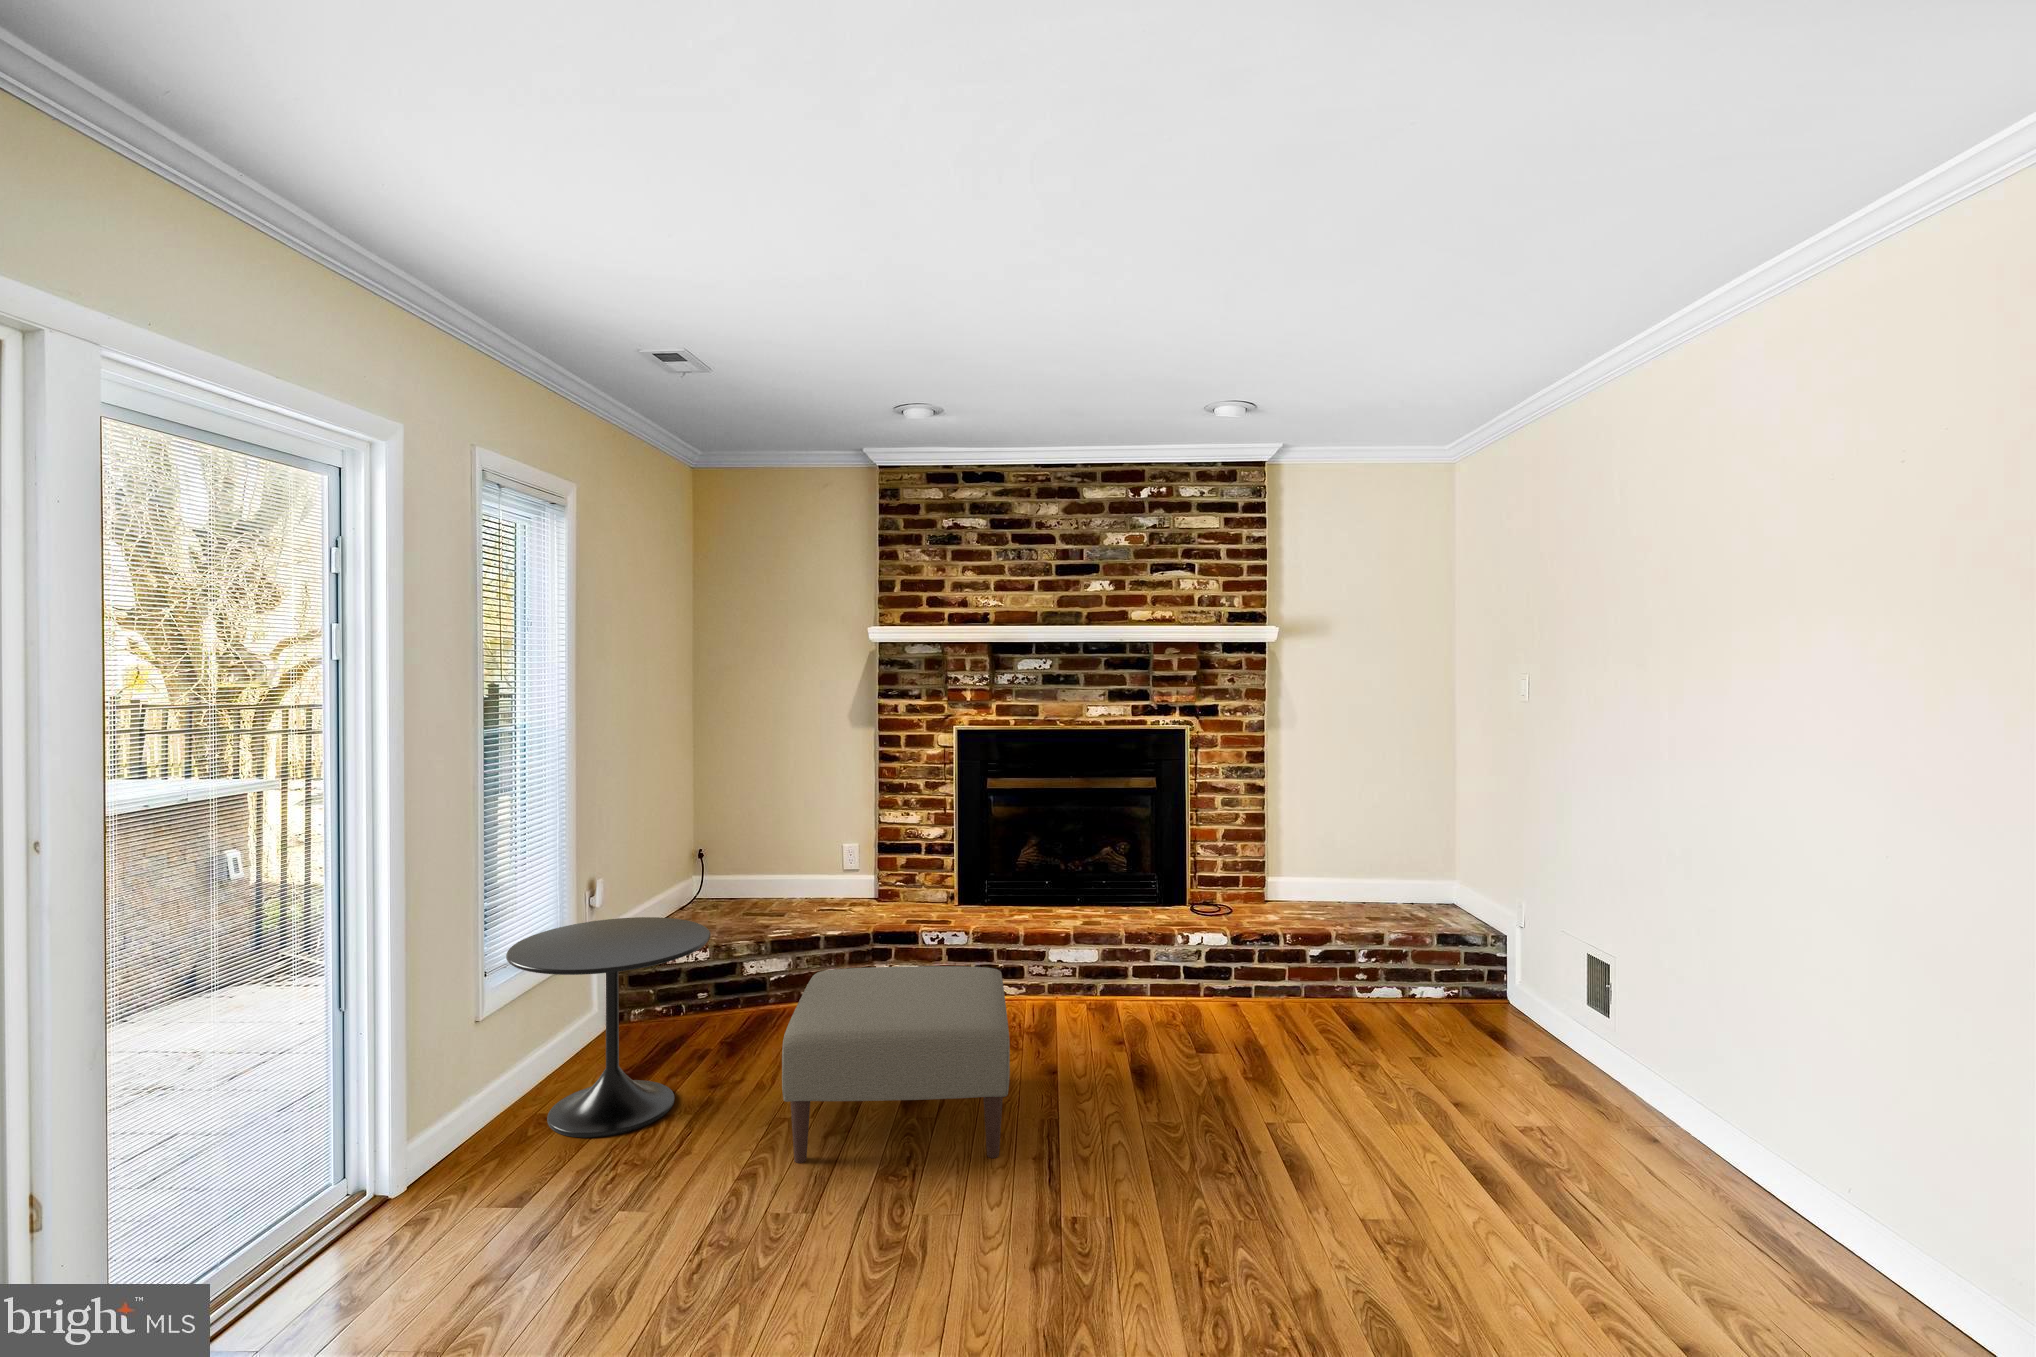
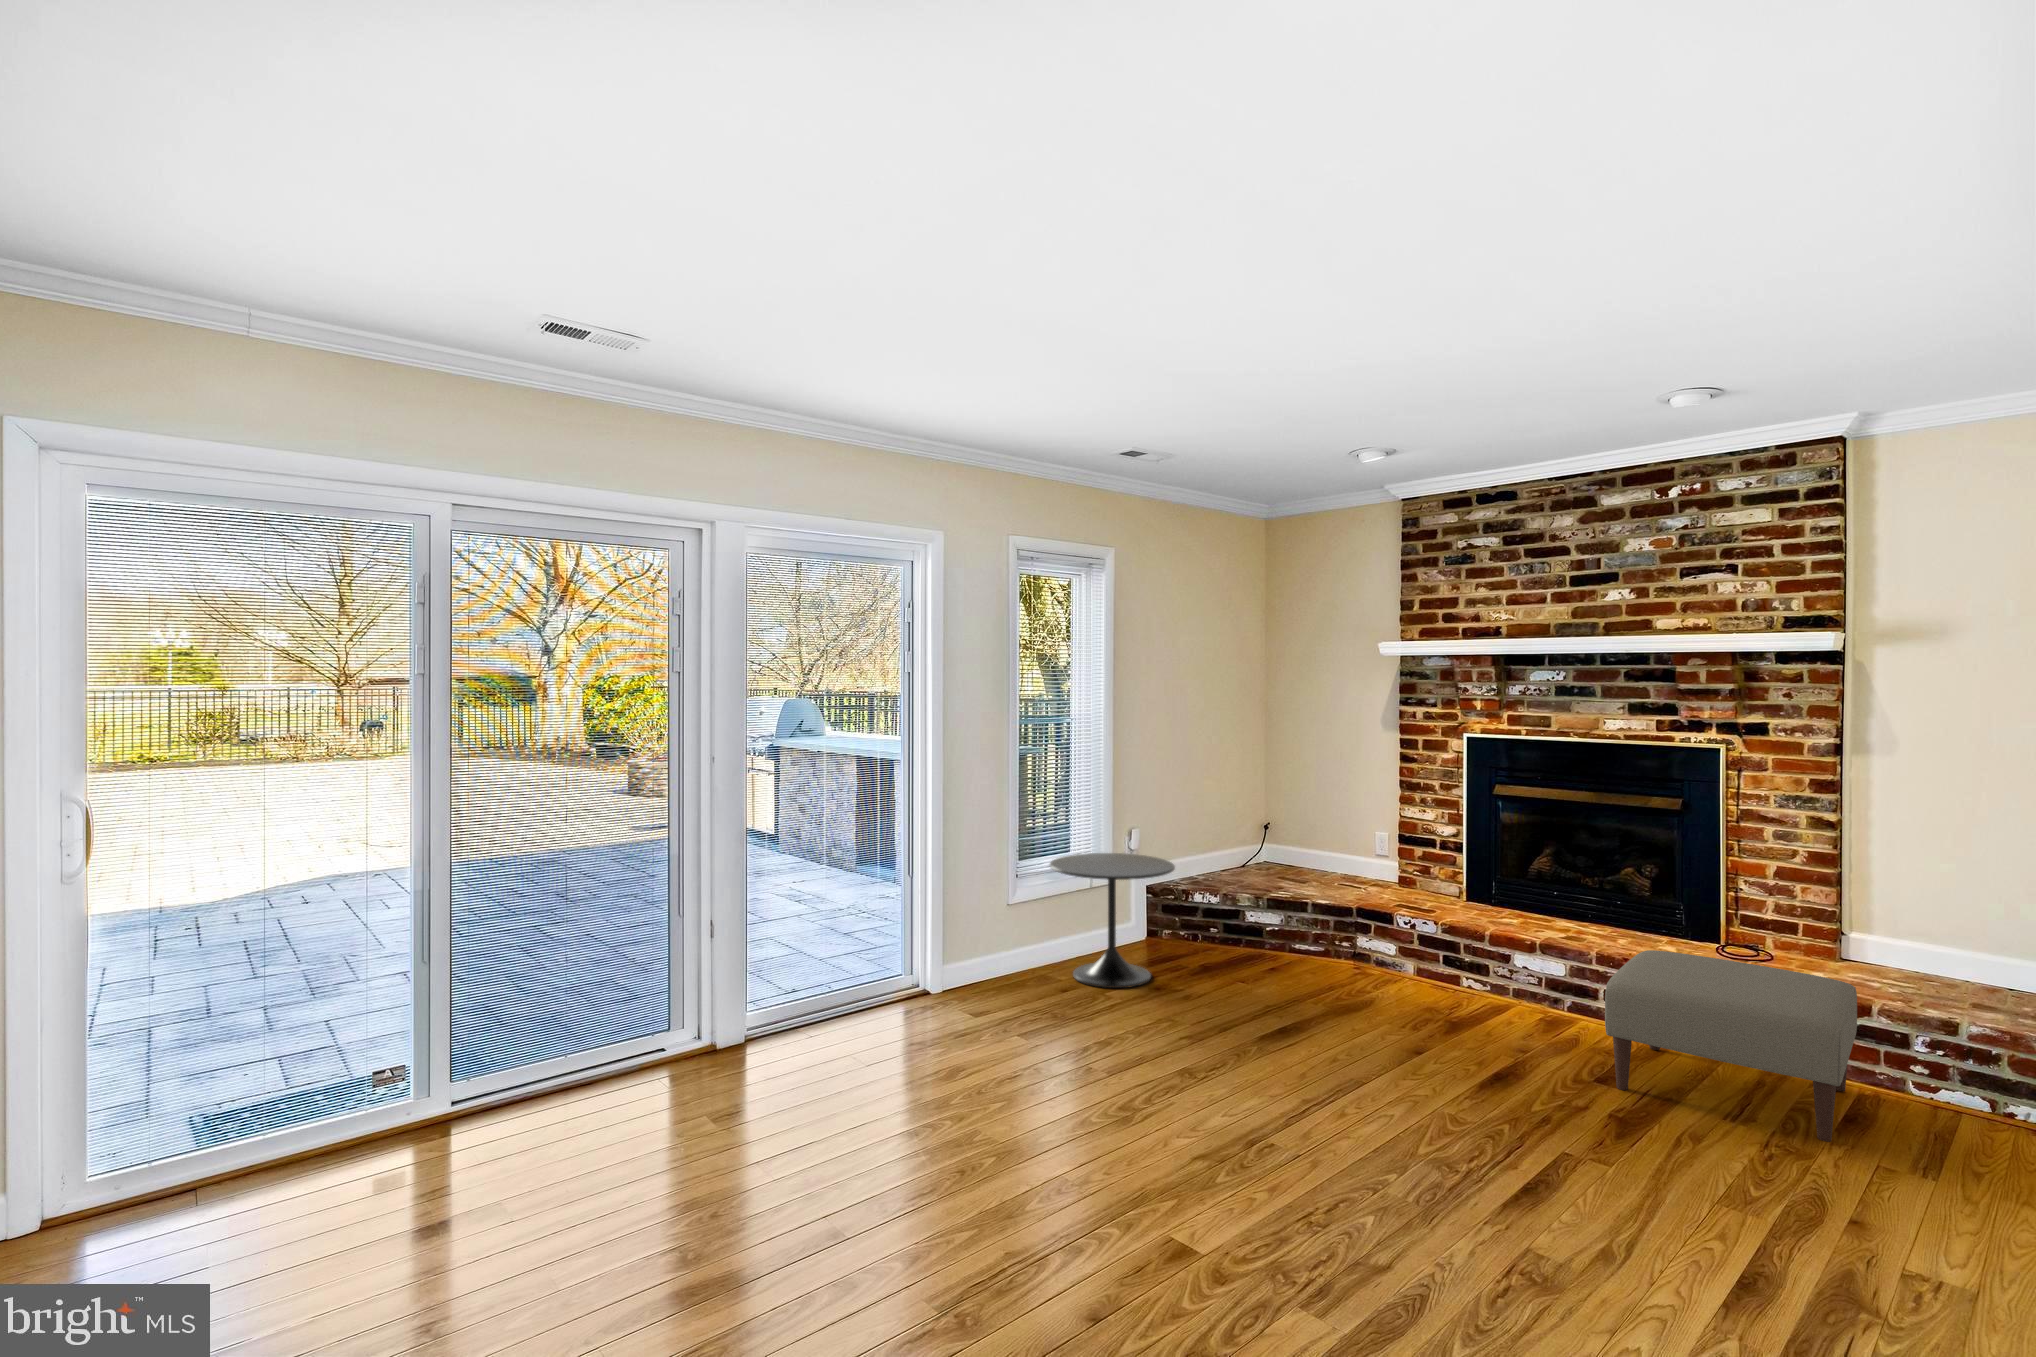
ottoman: present [782,966,1010,1163] -> present [1605,950,1857,1142]

